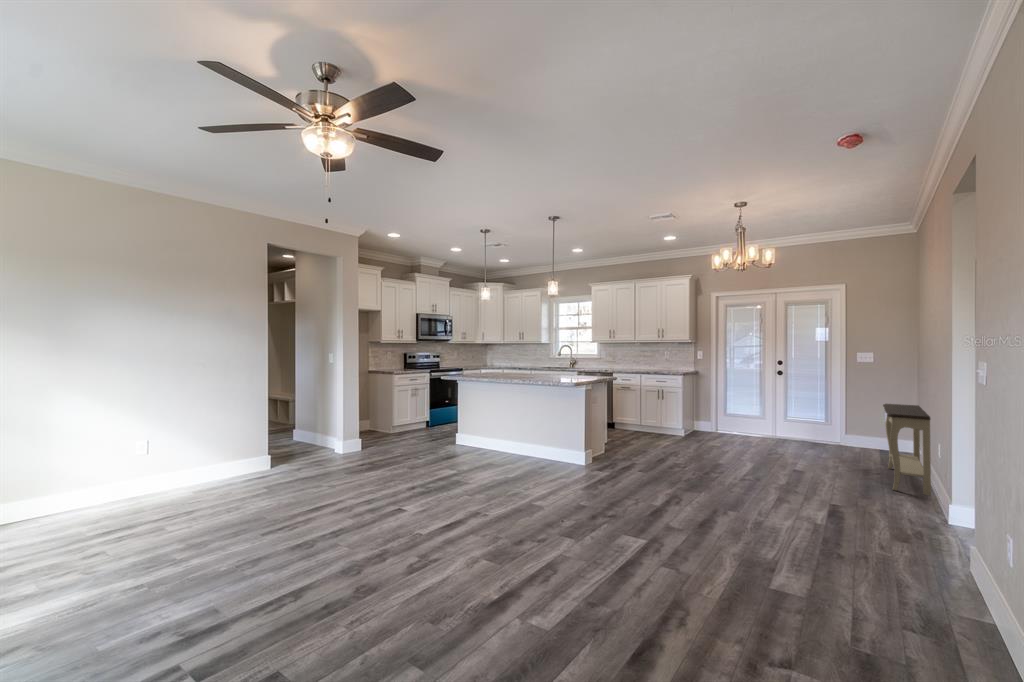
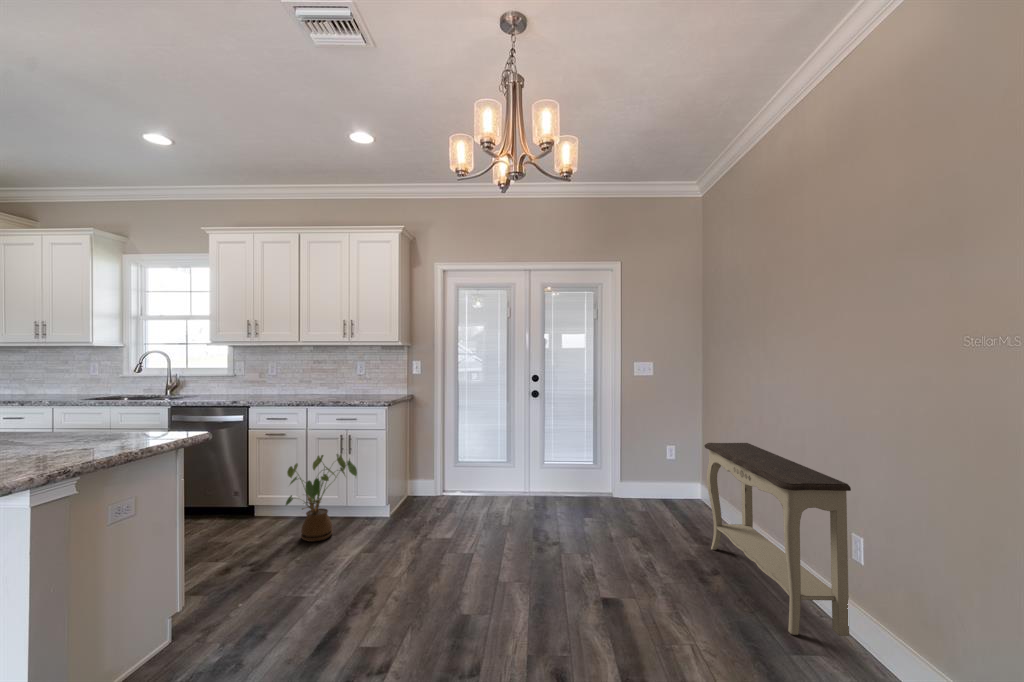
house plant: none [634,397,667,437] -> present [286,454,357,542]

